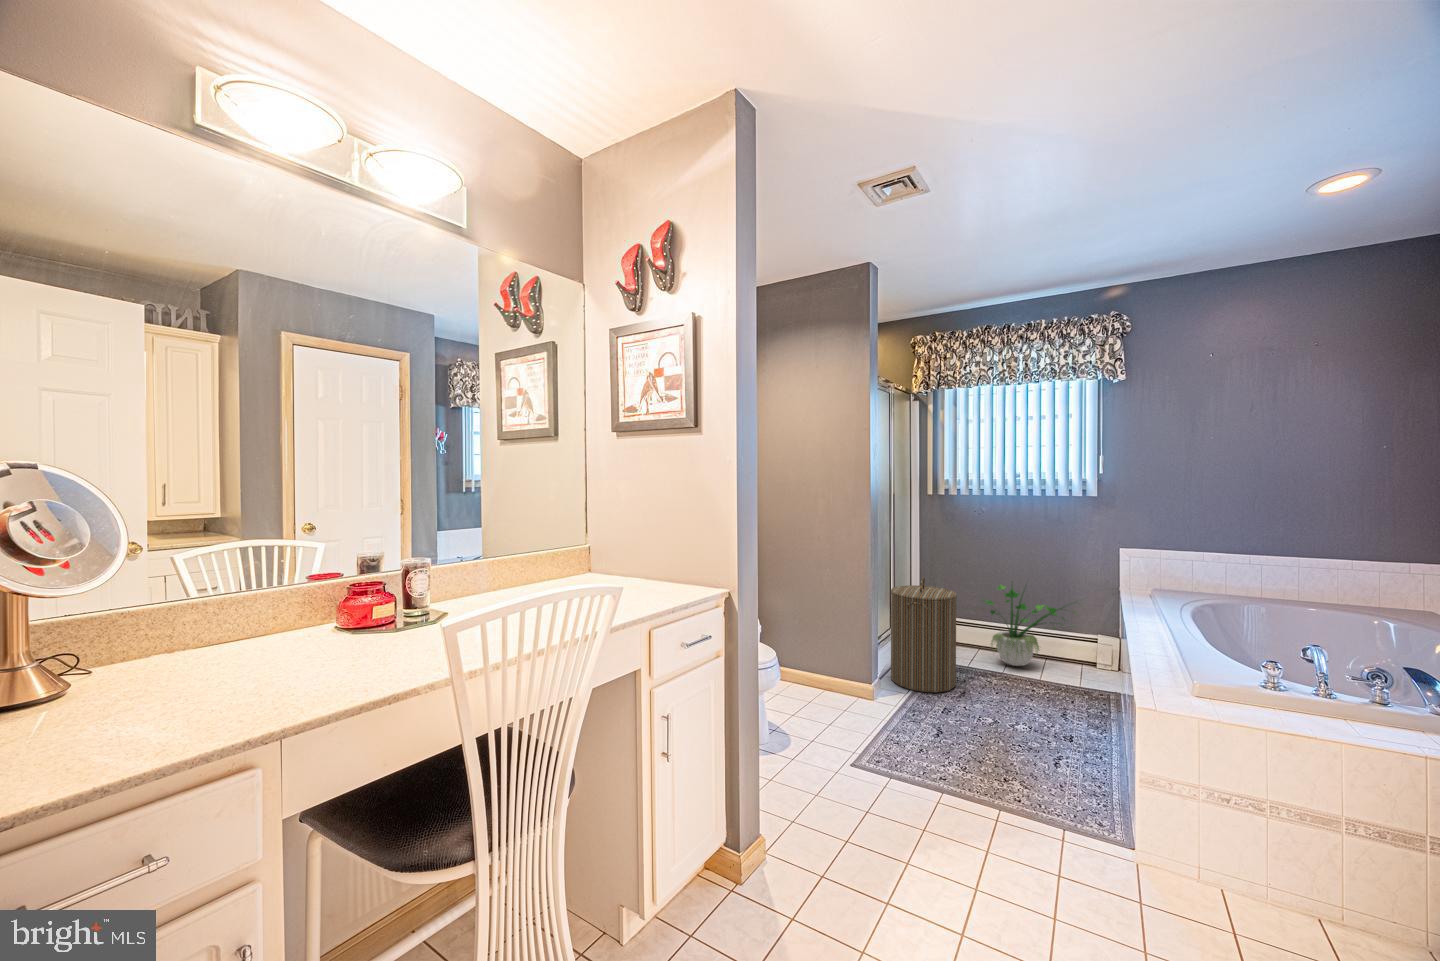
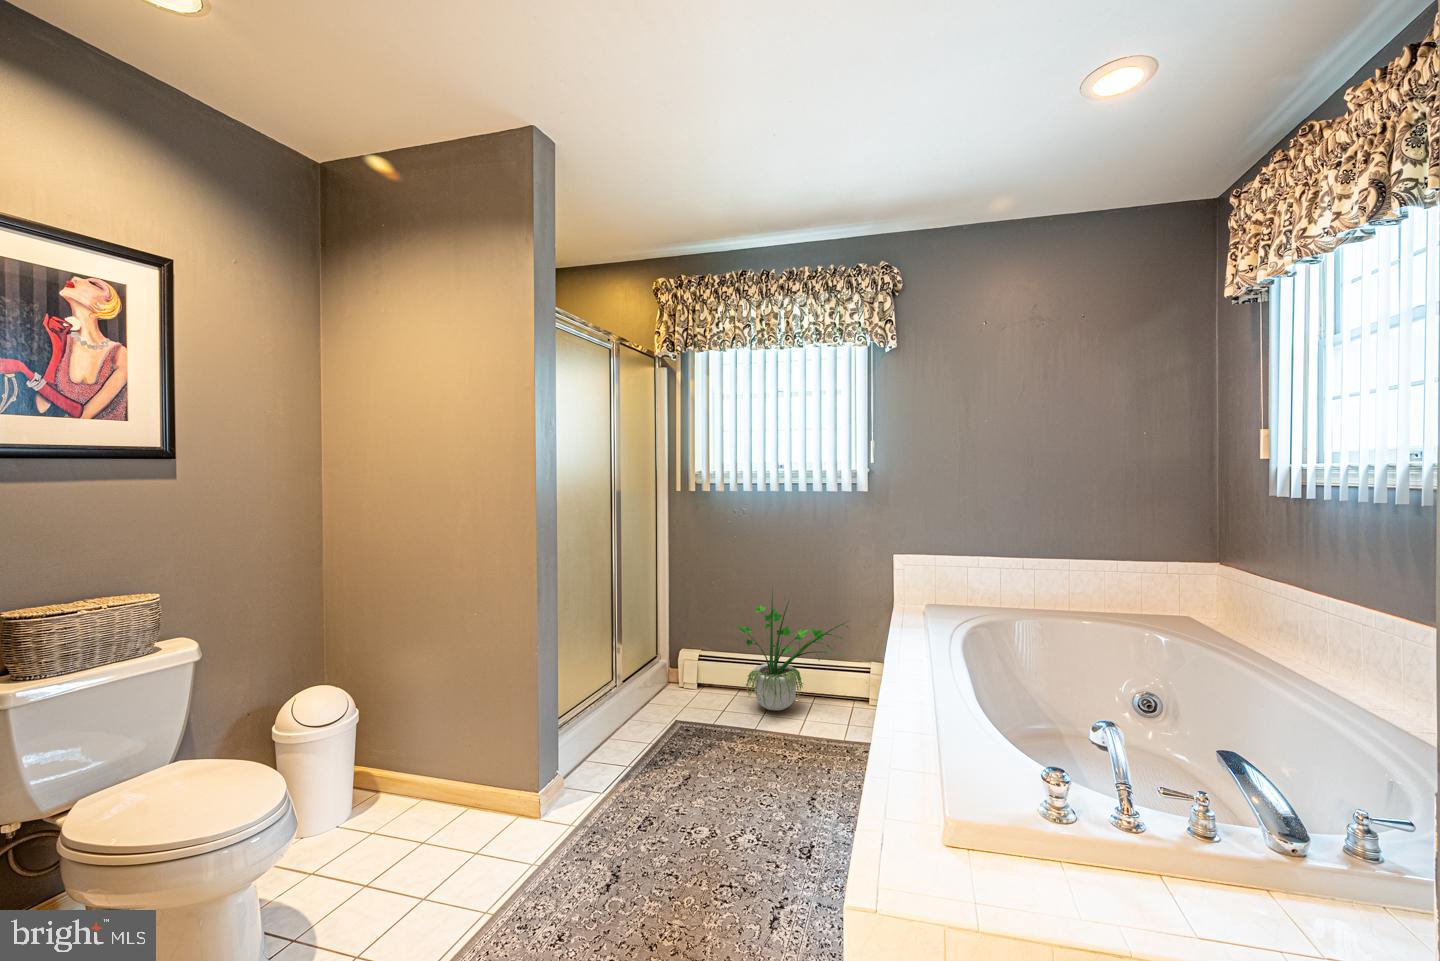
laundry hamper: present [891,577,957,693] -> none [605,609,694,777]

